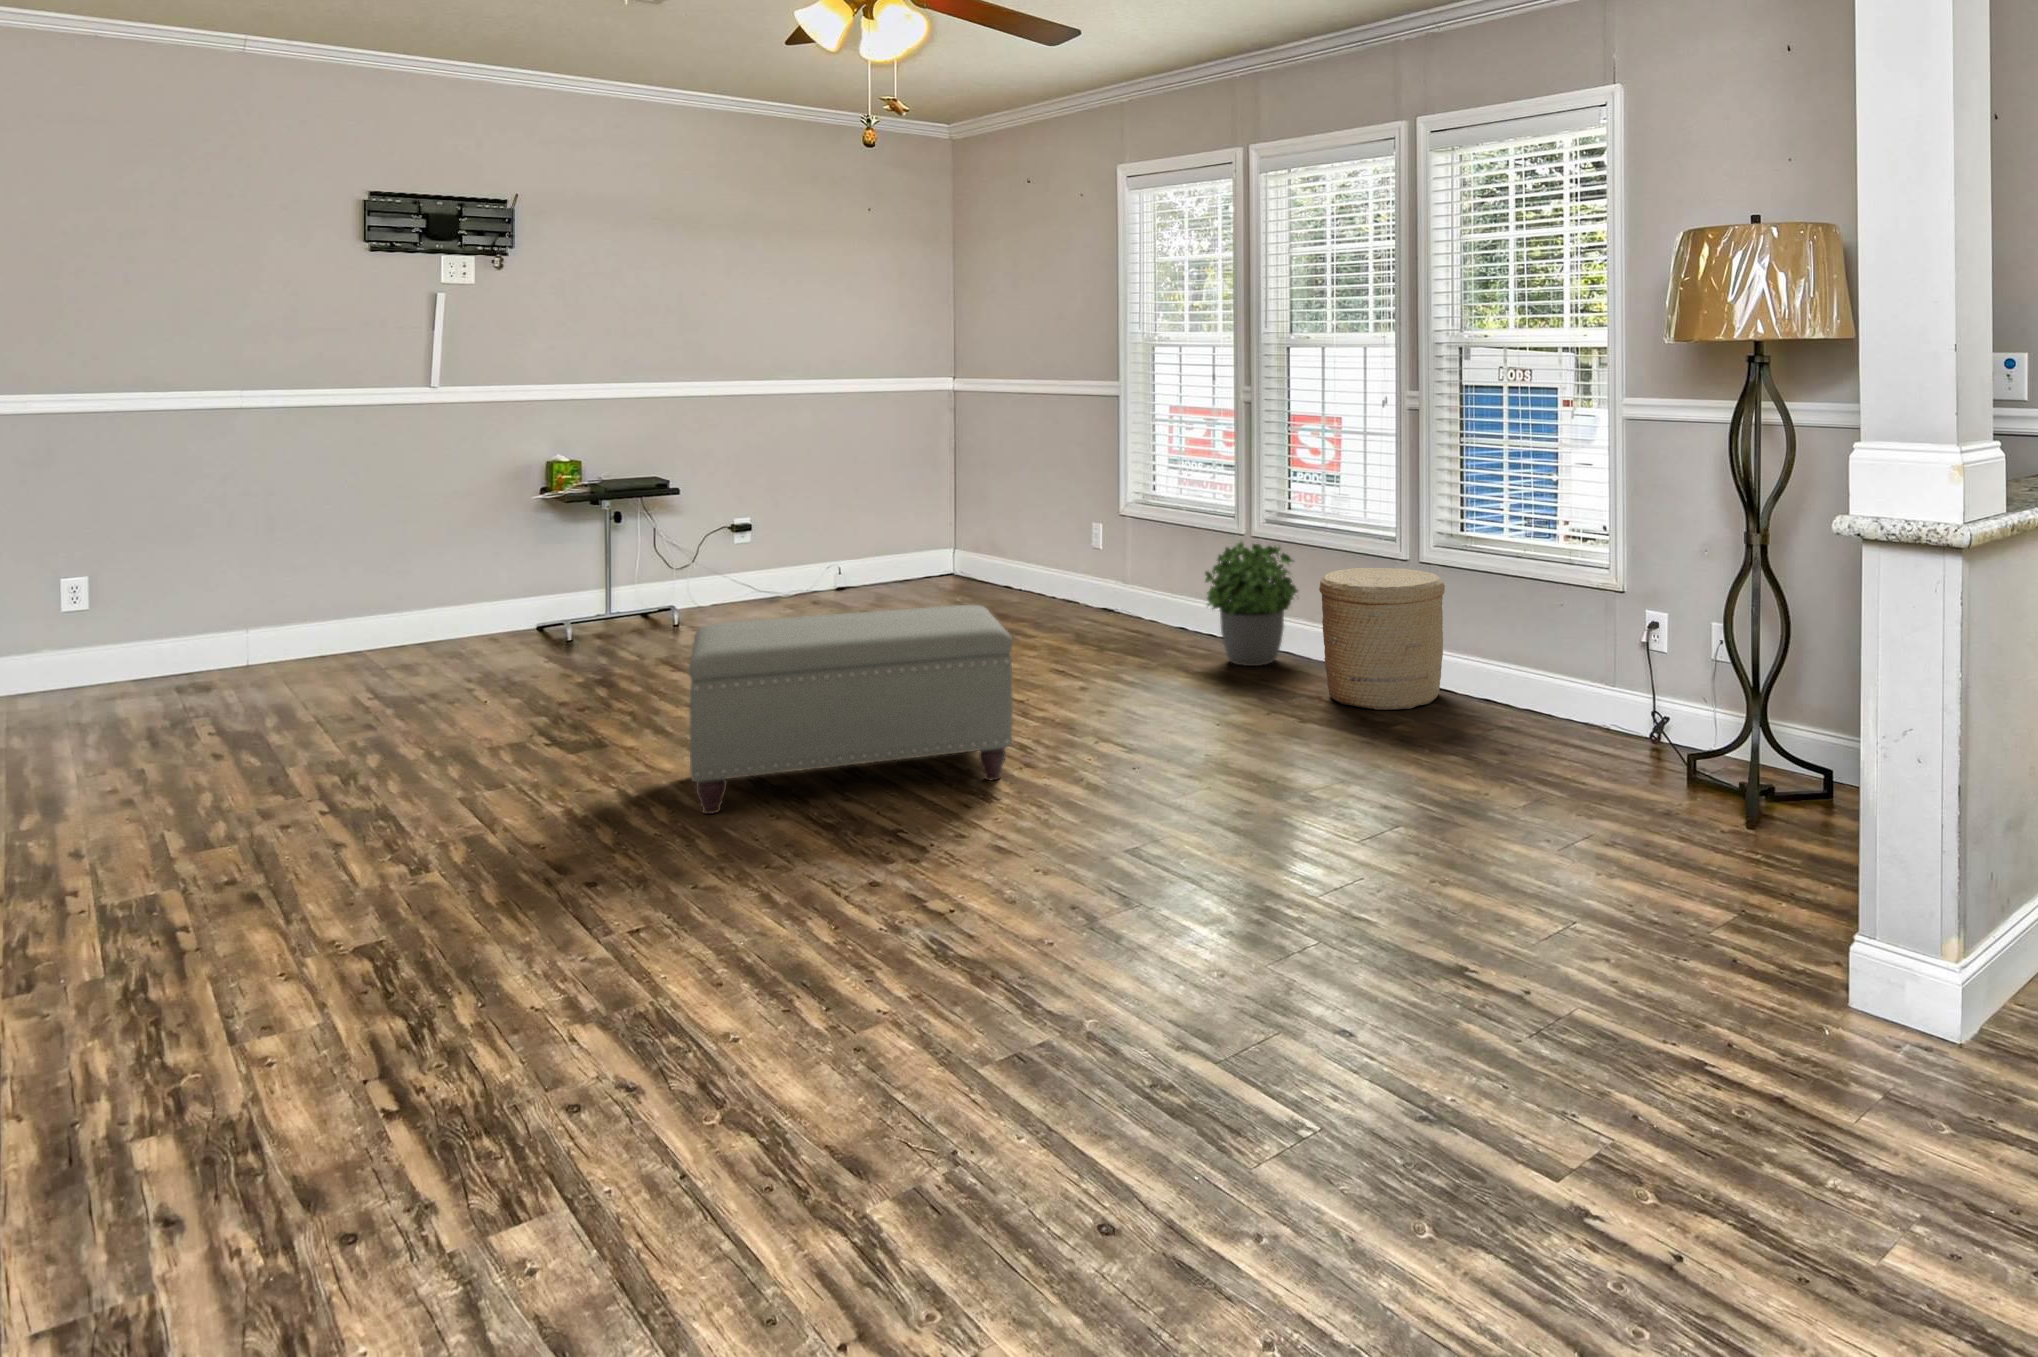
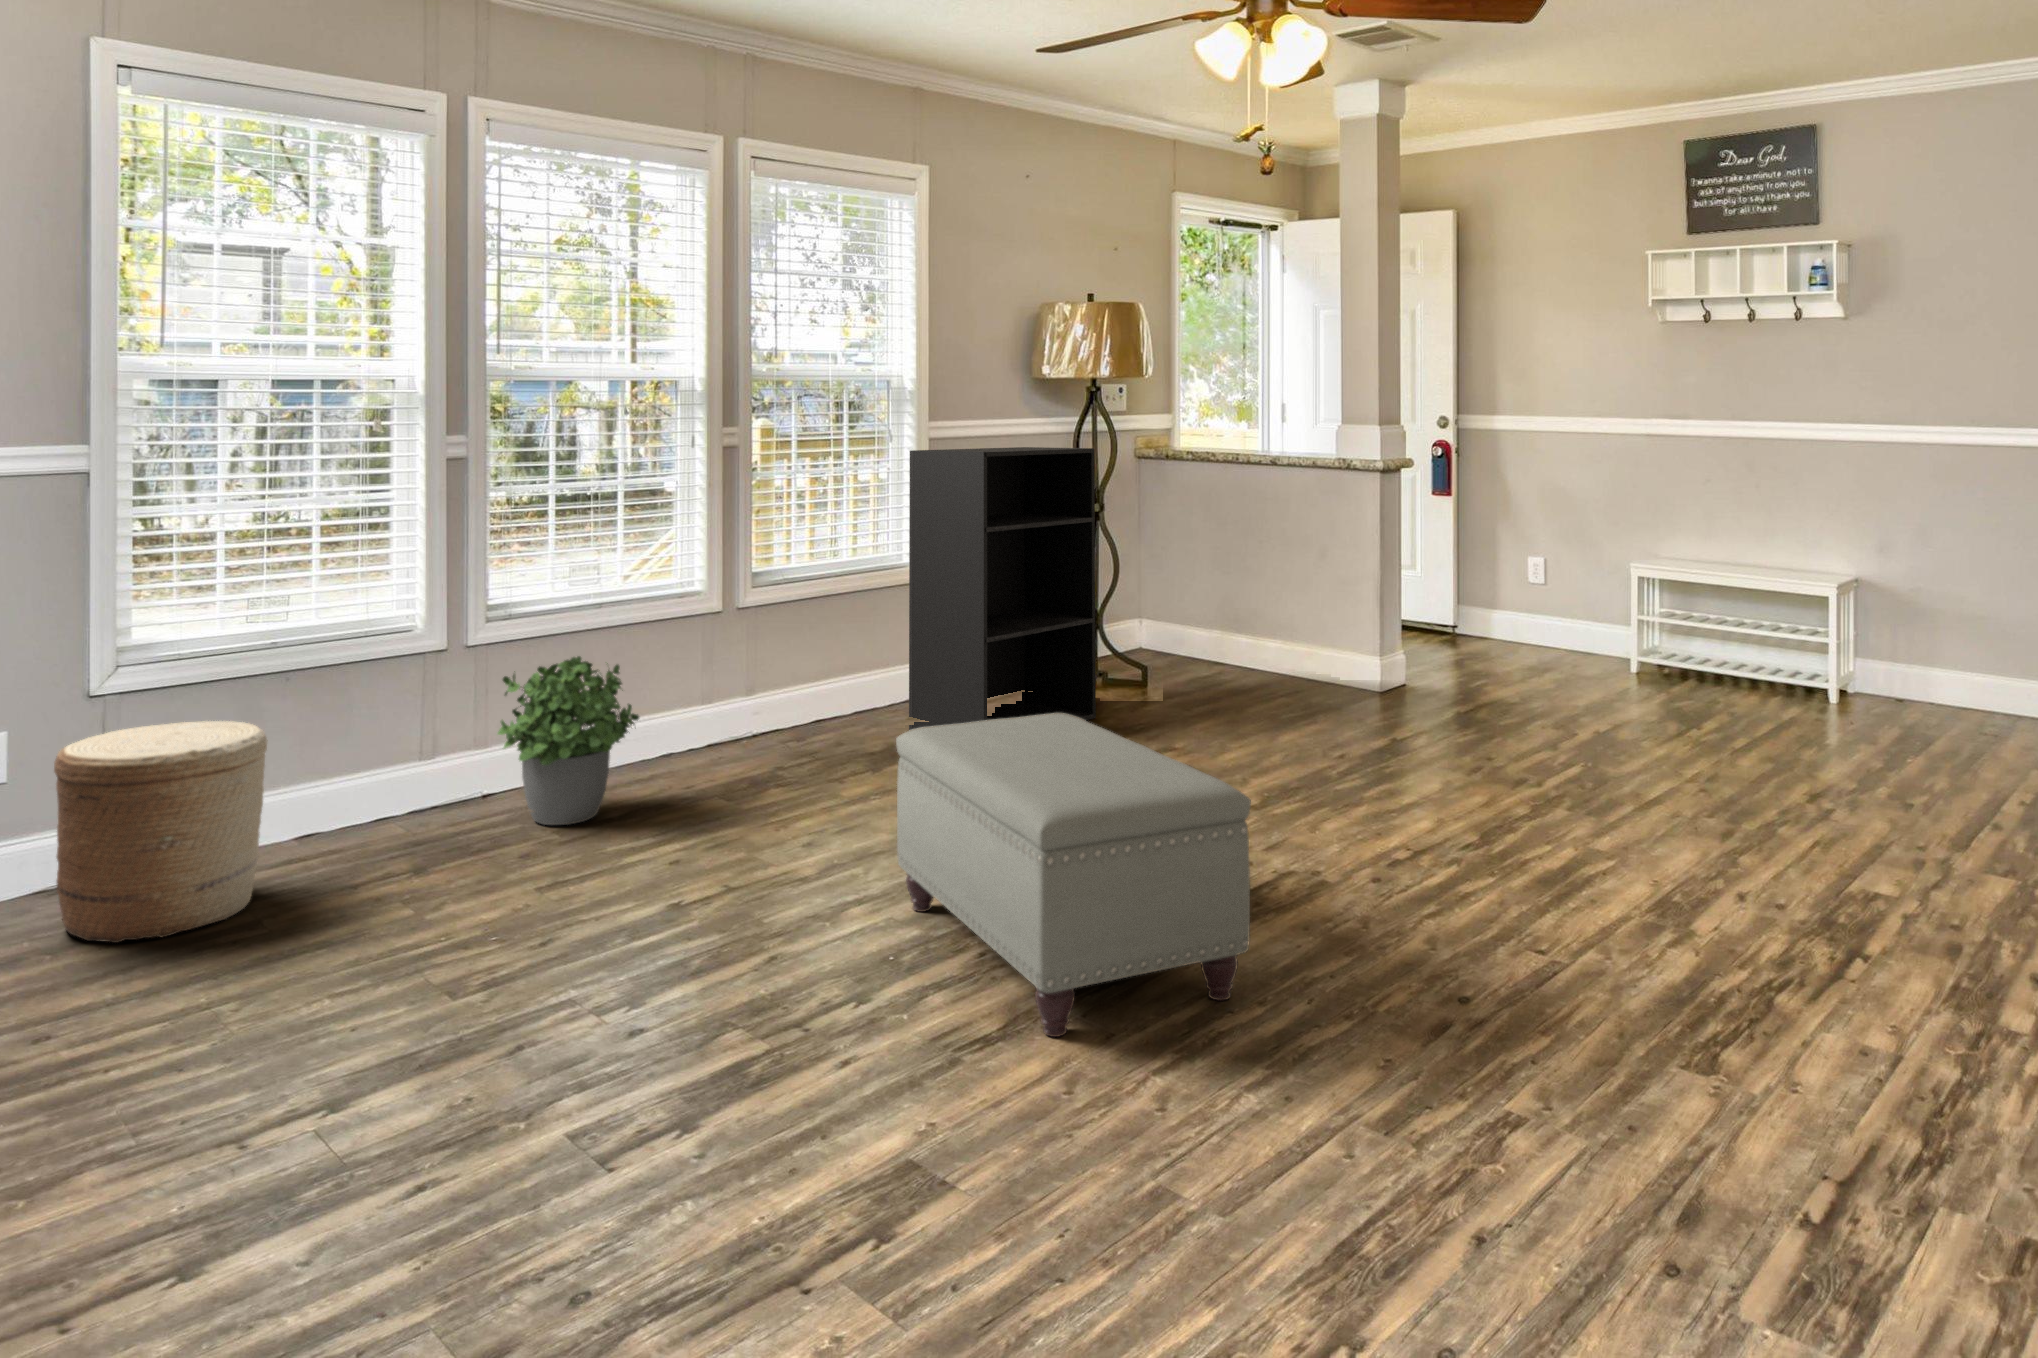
bookshelf: none [1486,398,1750,806] -> present [909,447,1096,731]
woven basket: present [1319,568,1445,710] -> present [54,721,268,943]

